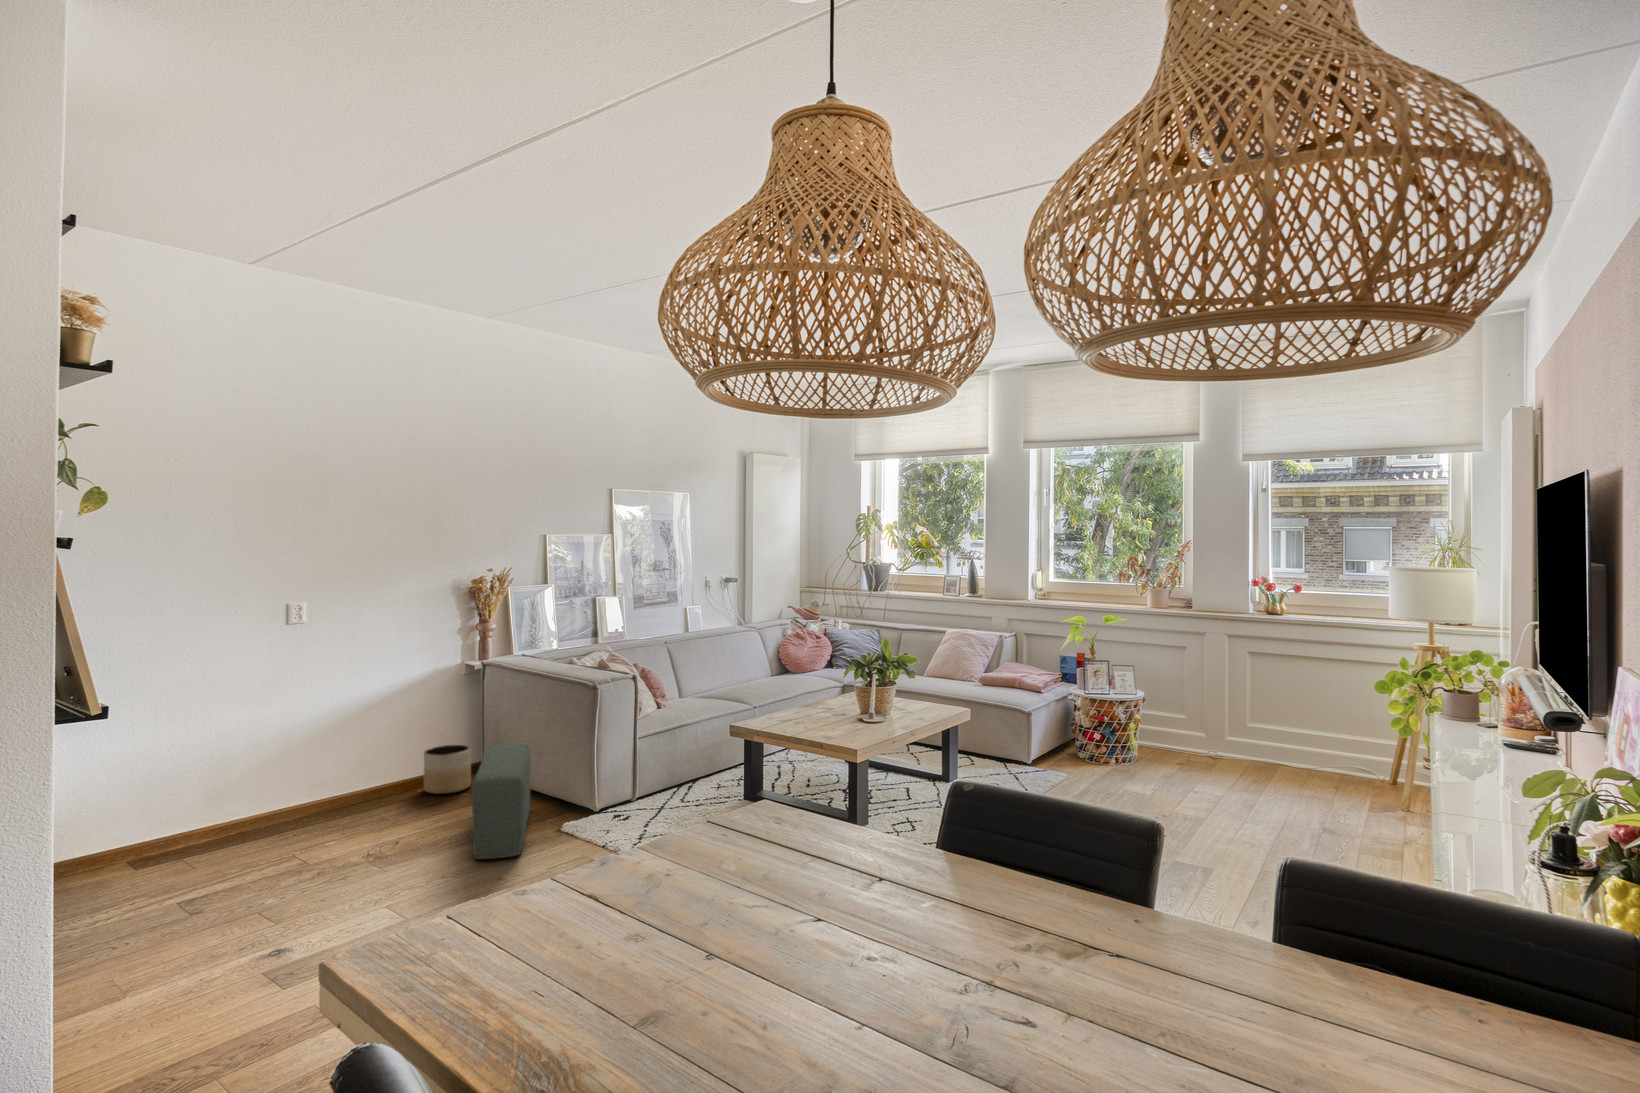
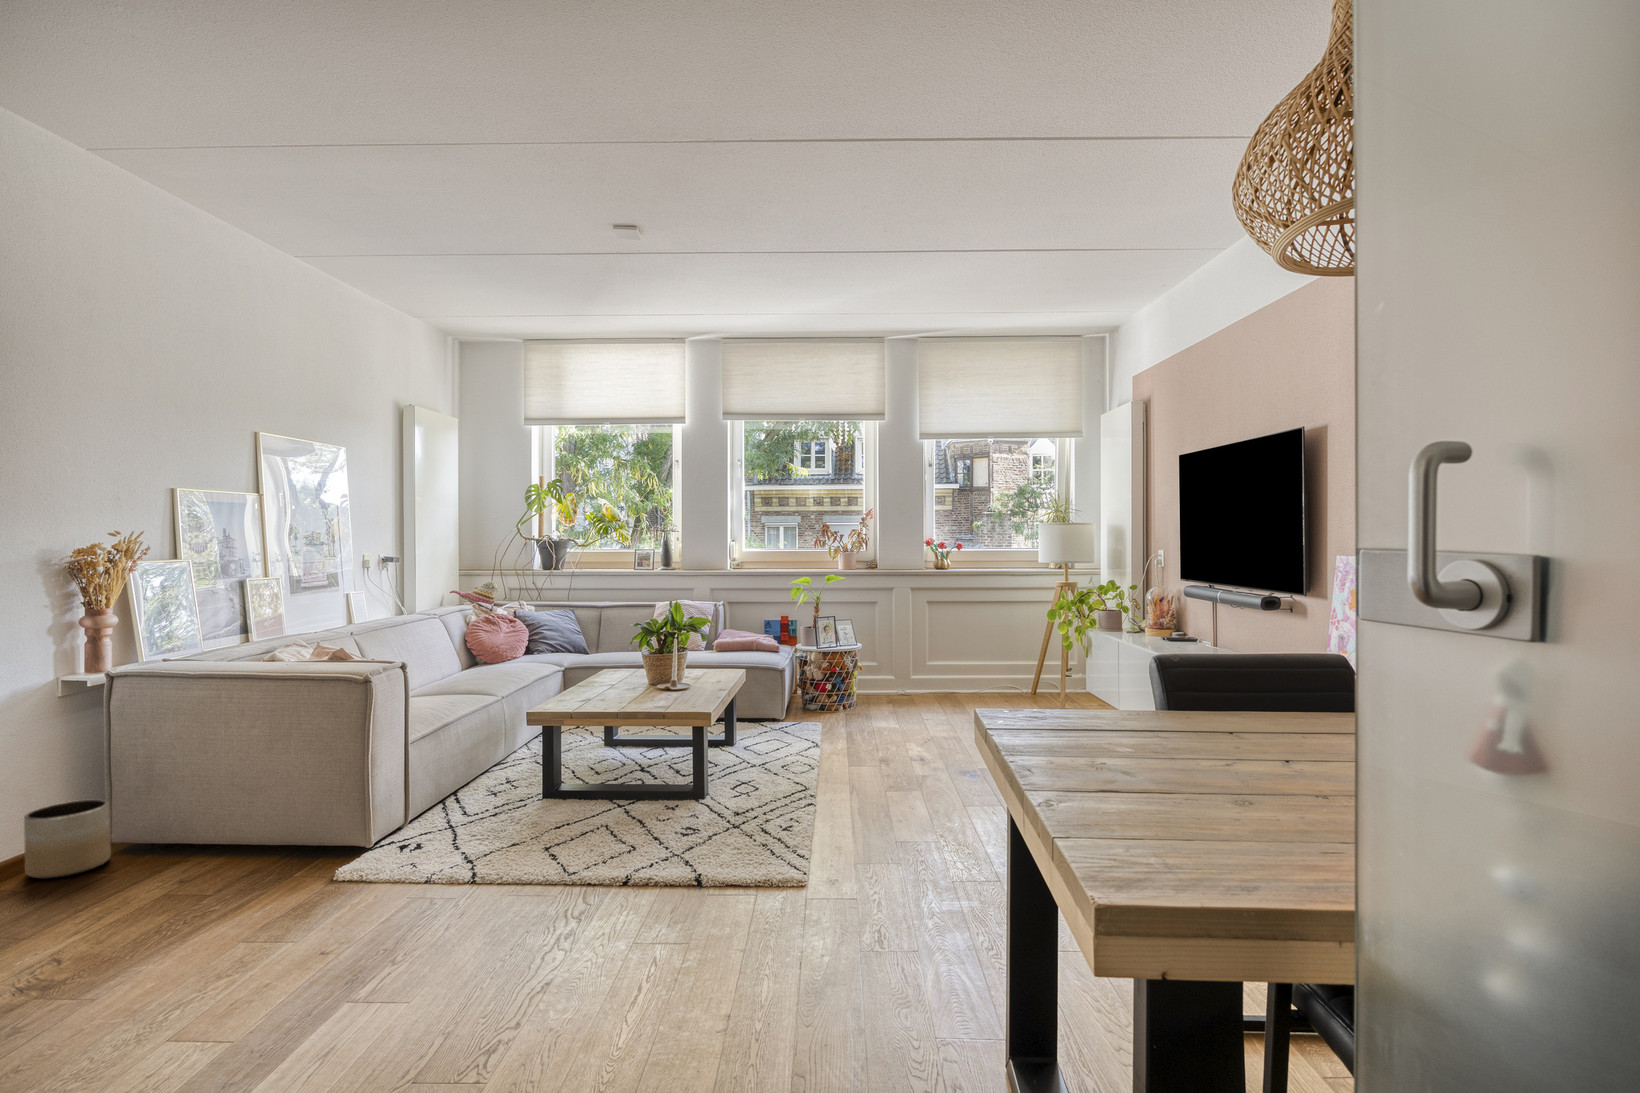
pouf: present [472,744,531,859] -> none [186,773,321,931]

